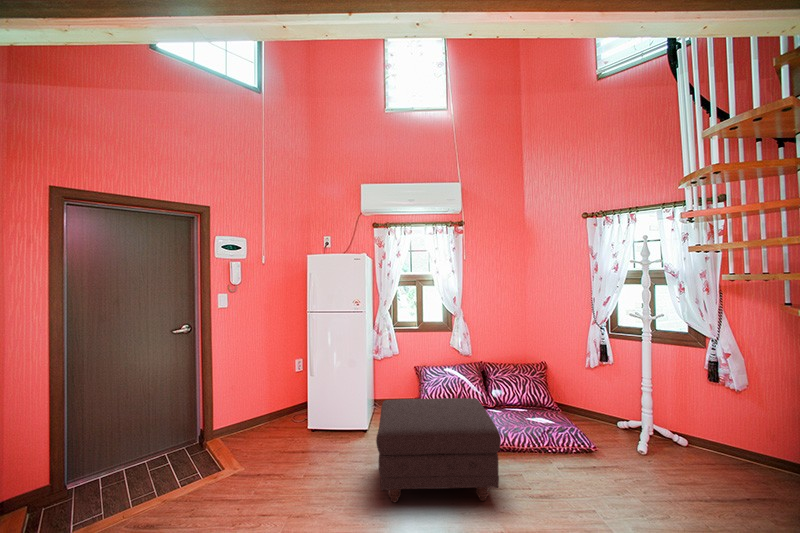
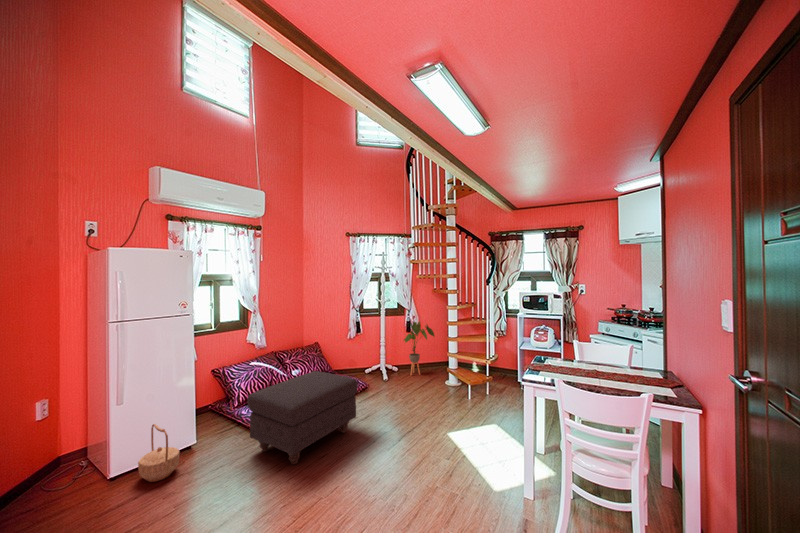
house plant: none [686,366,774,477] -> present [404,322,434,375]
basket: none [313,399,341,448] -> present [138,424,180,482]

